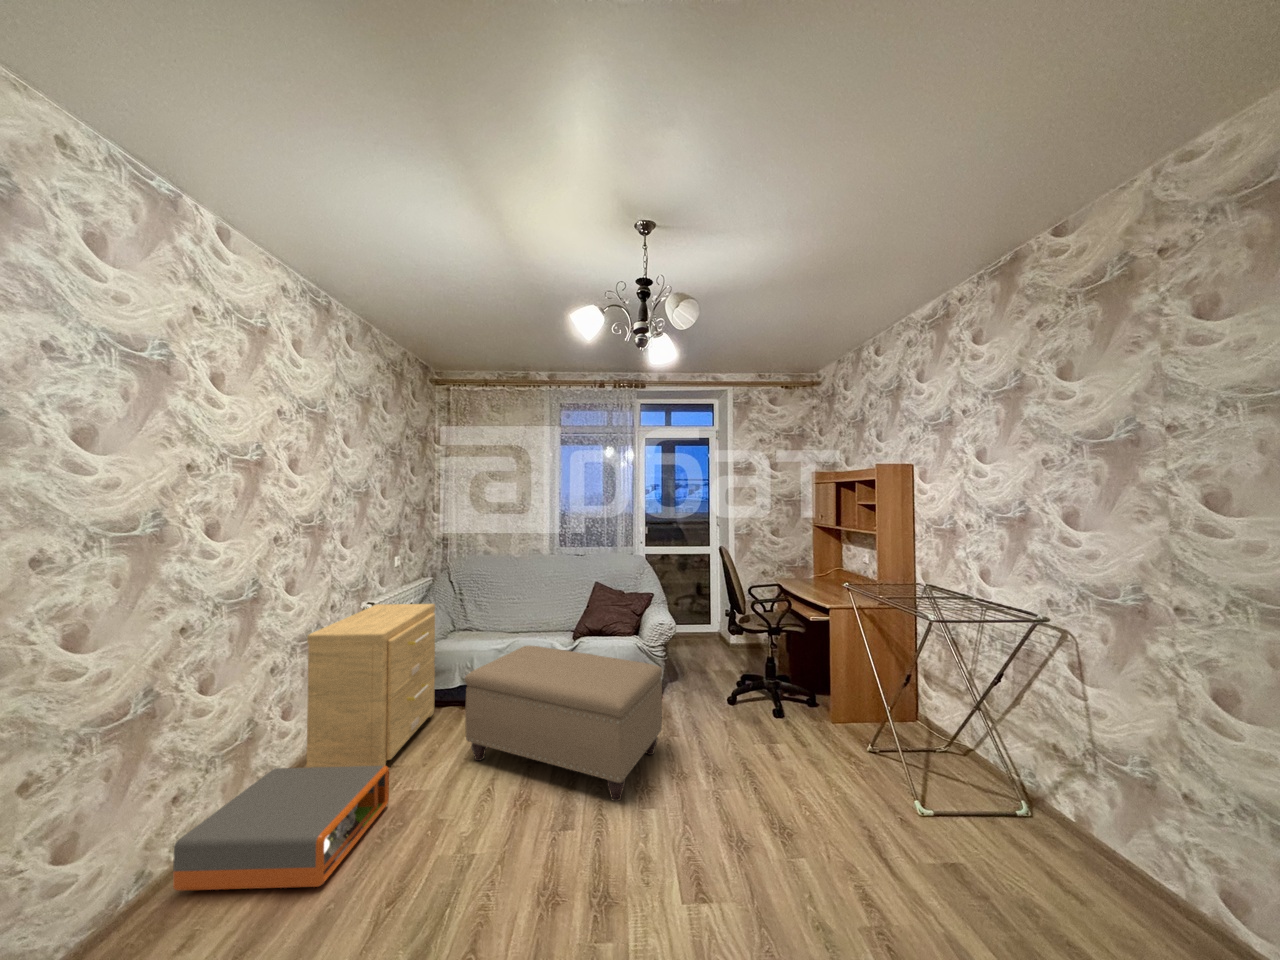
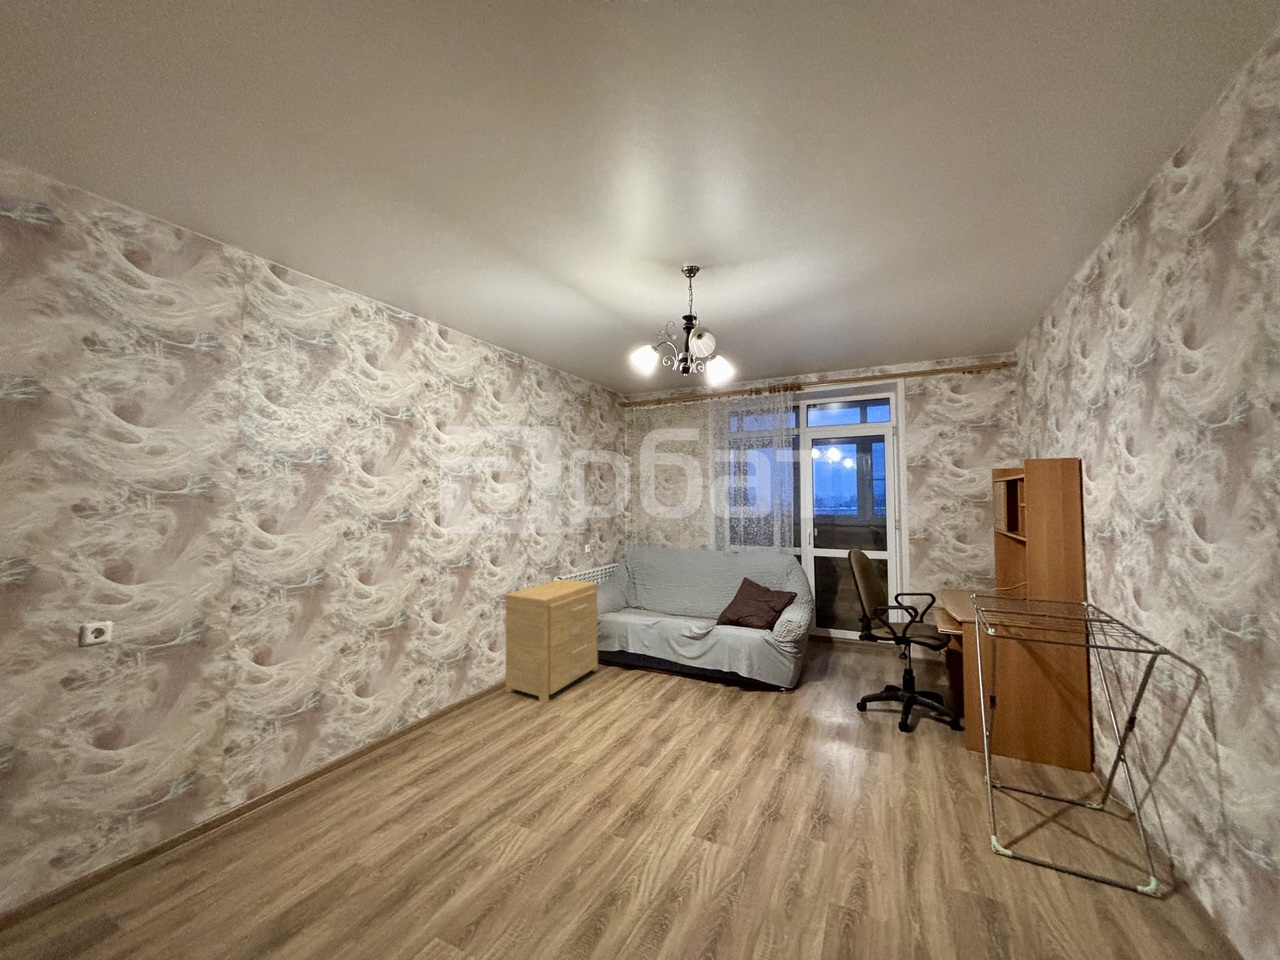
ottoman: present [465,645,662,801] -> none [598,627,760,778]
storage box: present [173,766,389,891] -> none [416,680,537,762]

